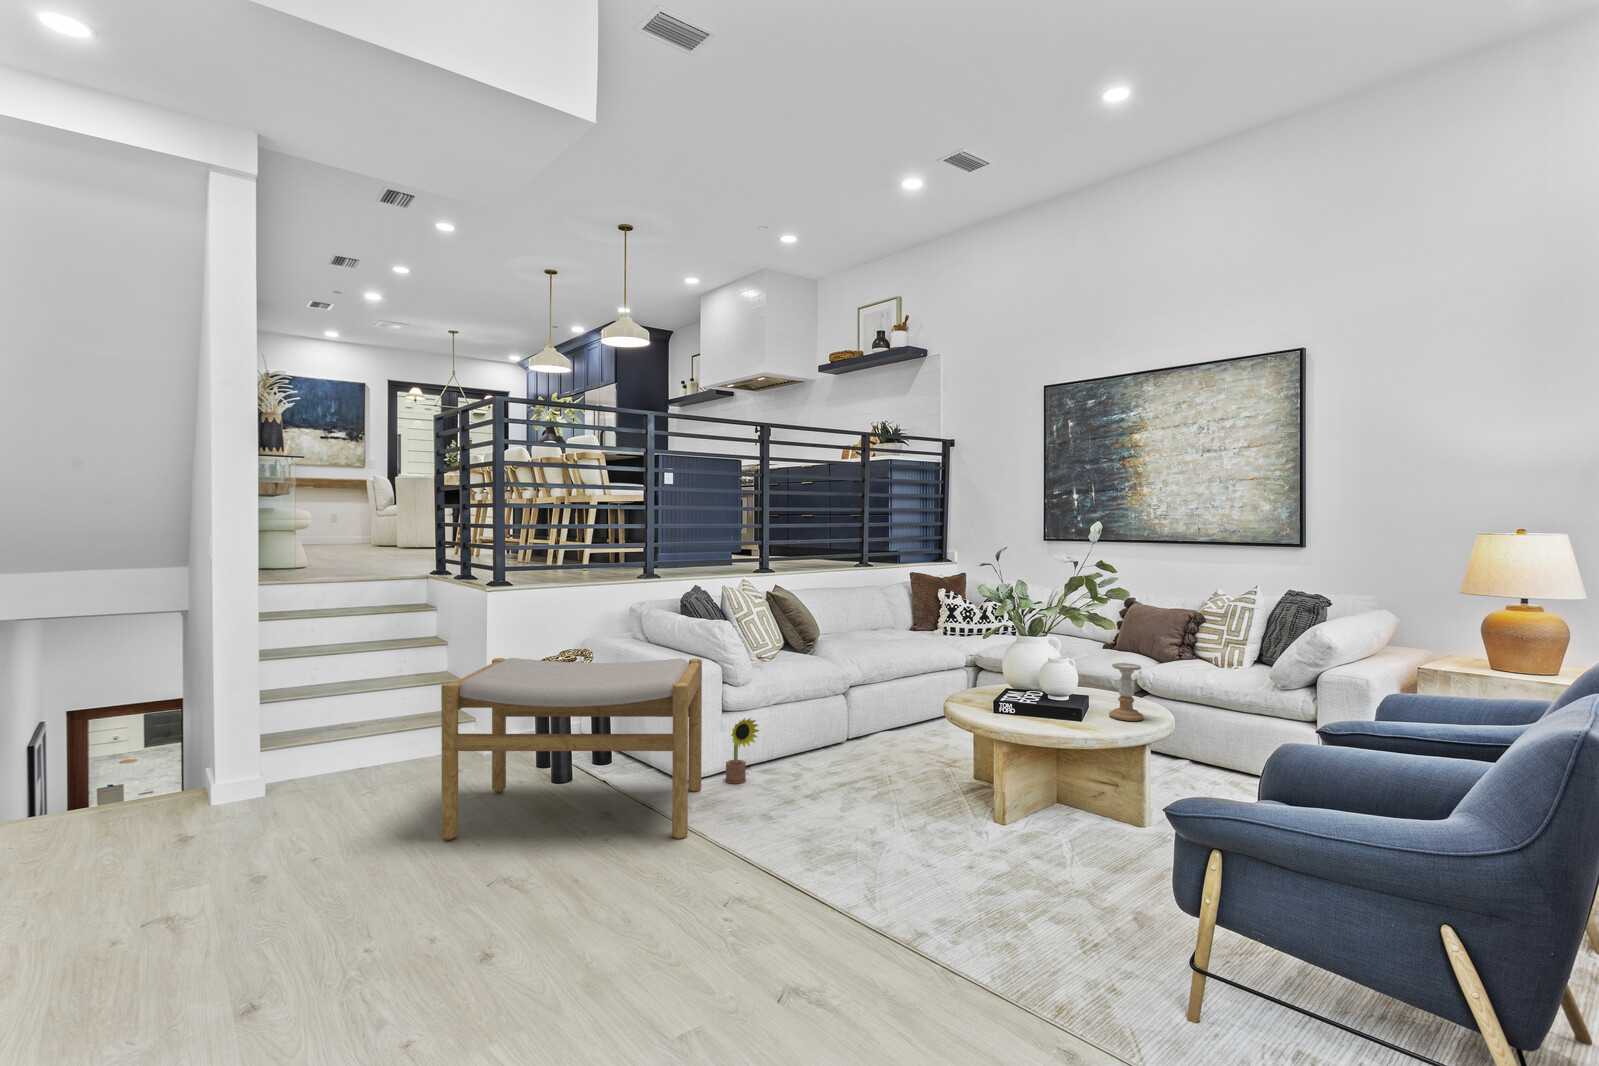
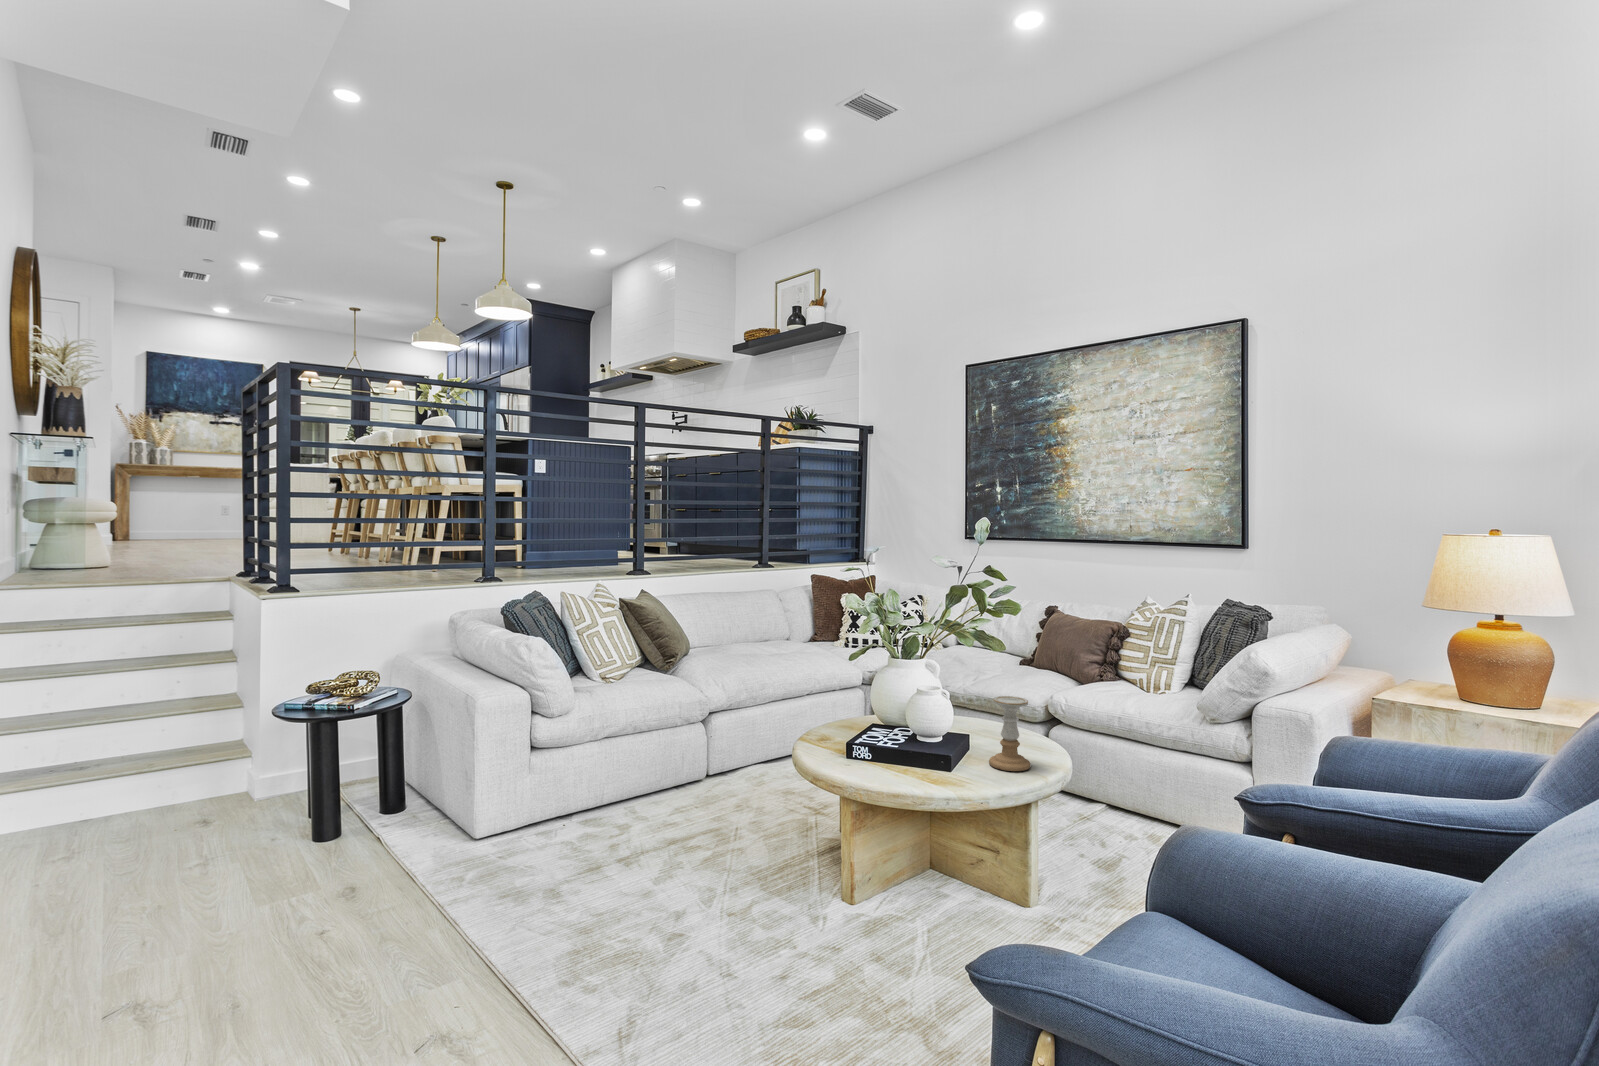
footstool: present [441,658,702,839] -> none [100,686,496,934]
decorative plant: present [726,718,759,784] -> none [533,759,575,840]

